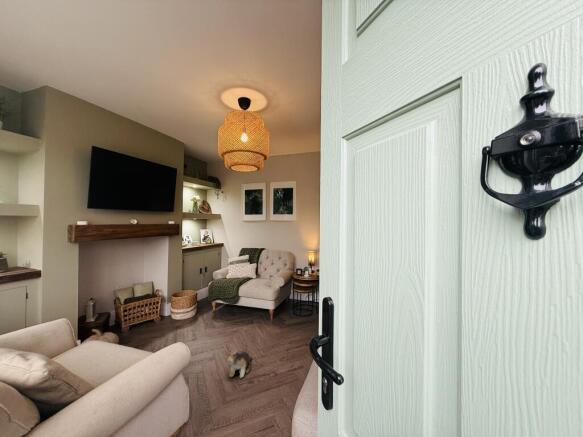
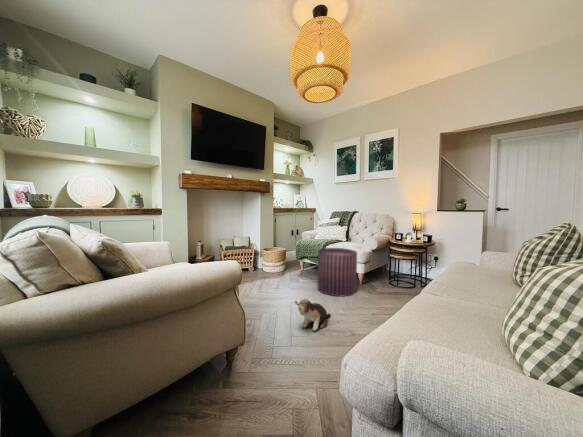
pouf: none [234,288,269,336] -> present [318,248,357,296]

